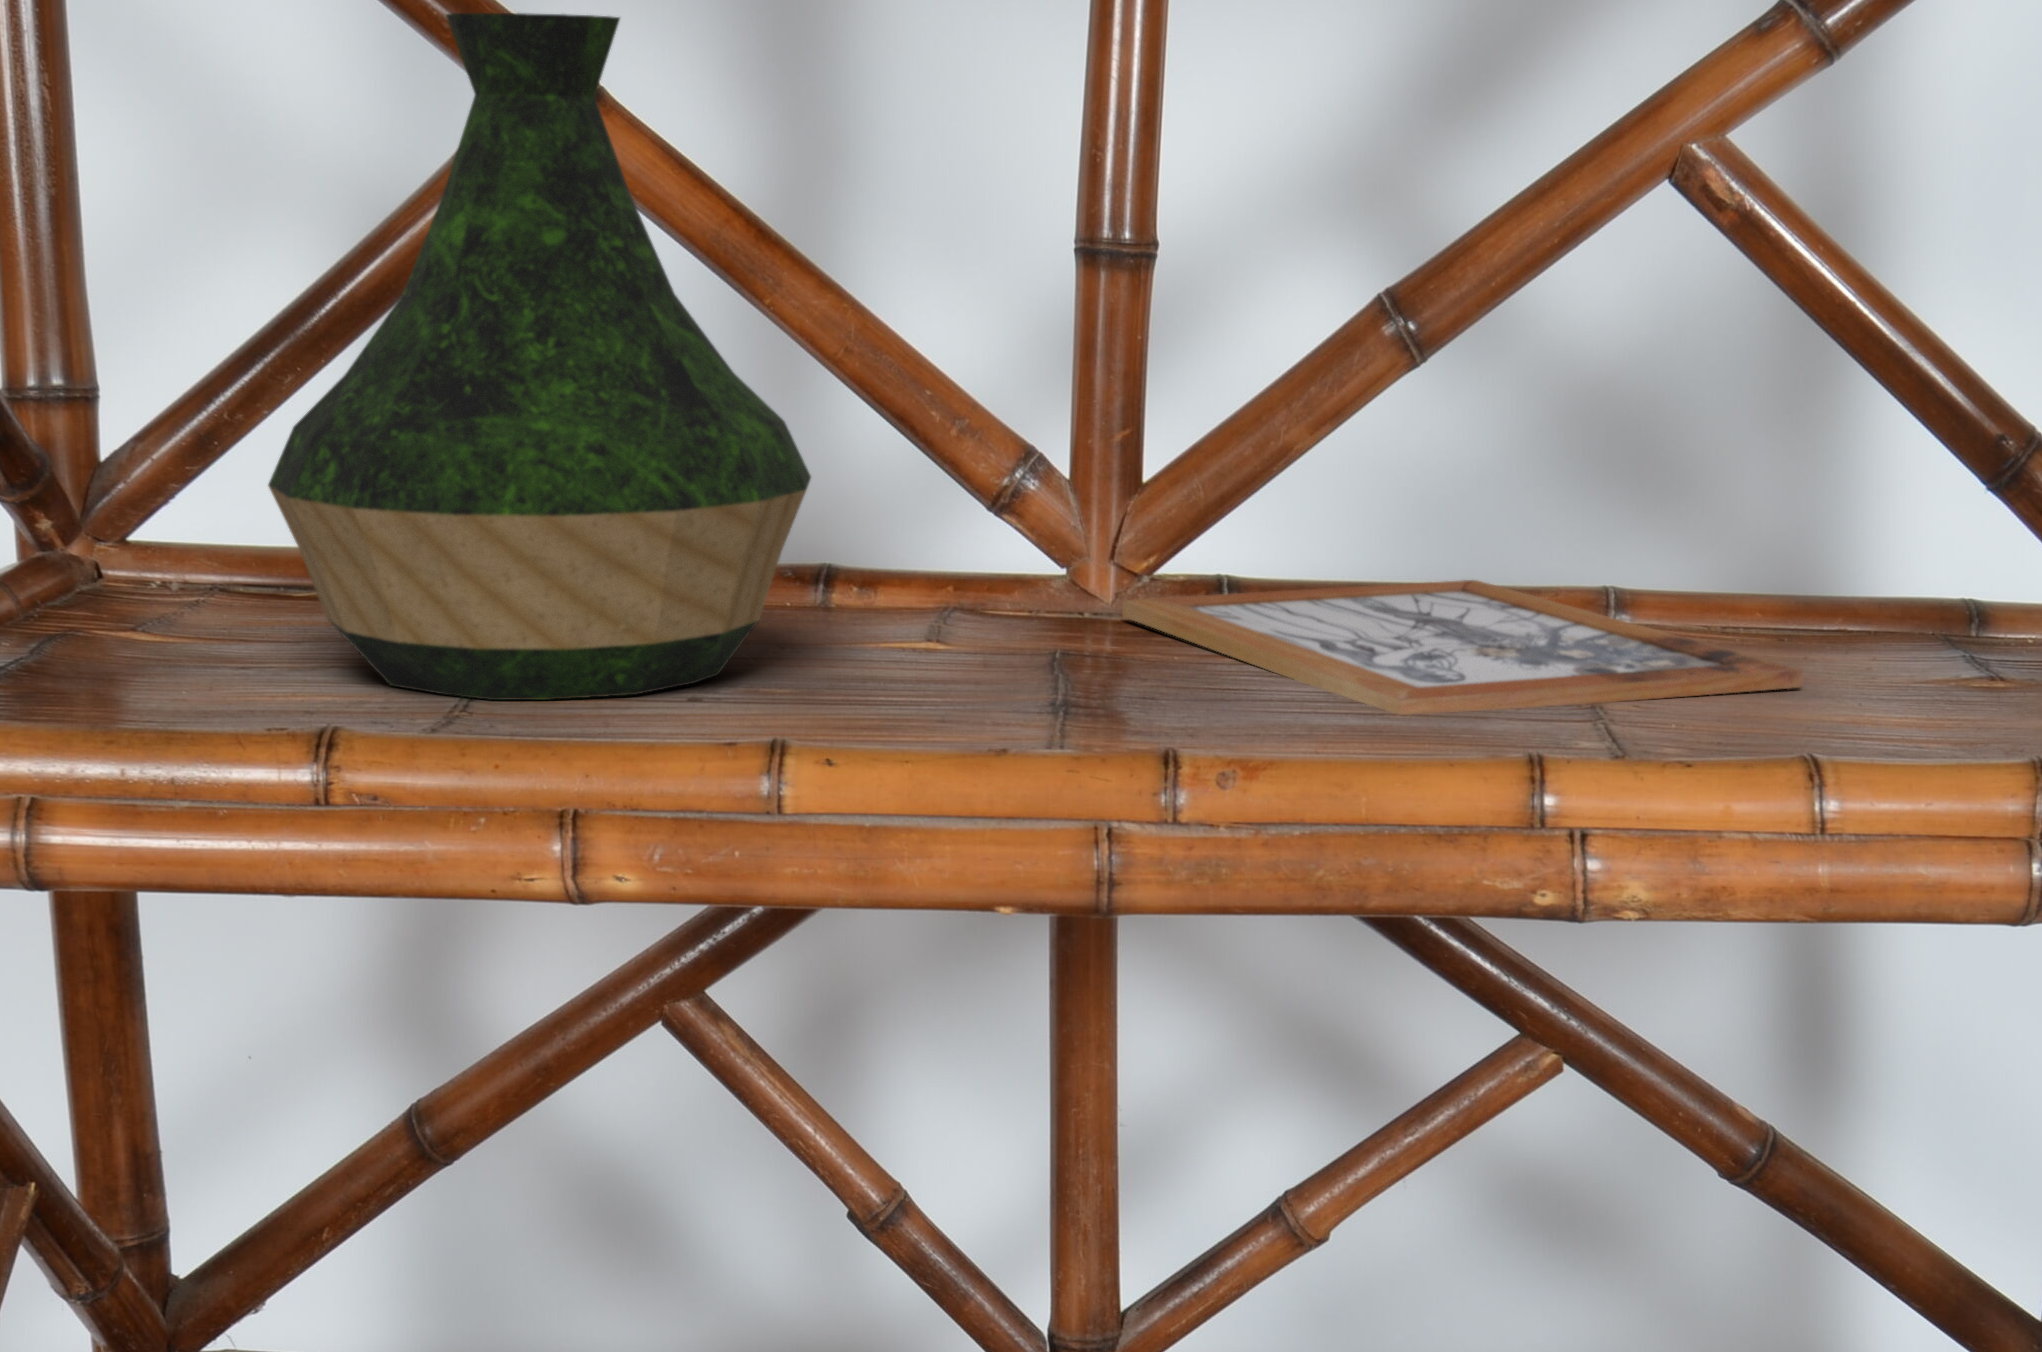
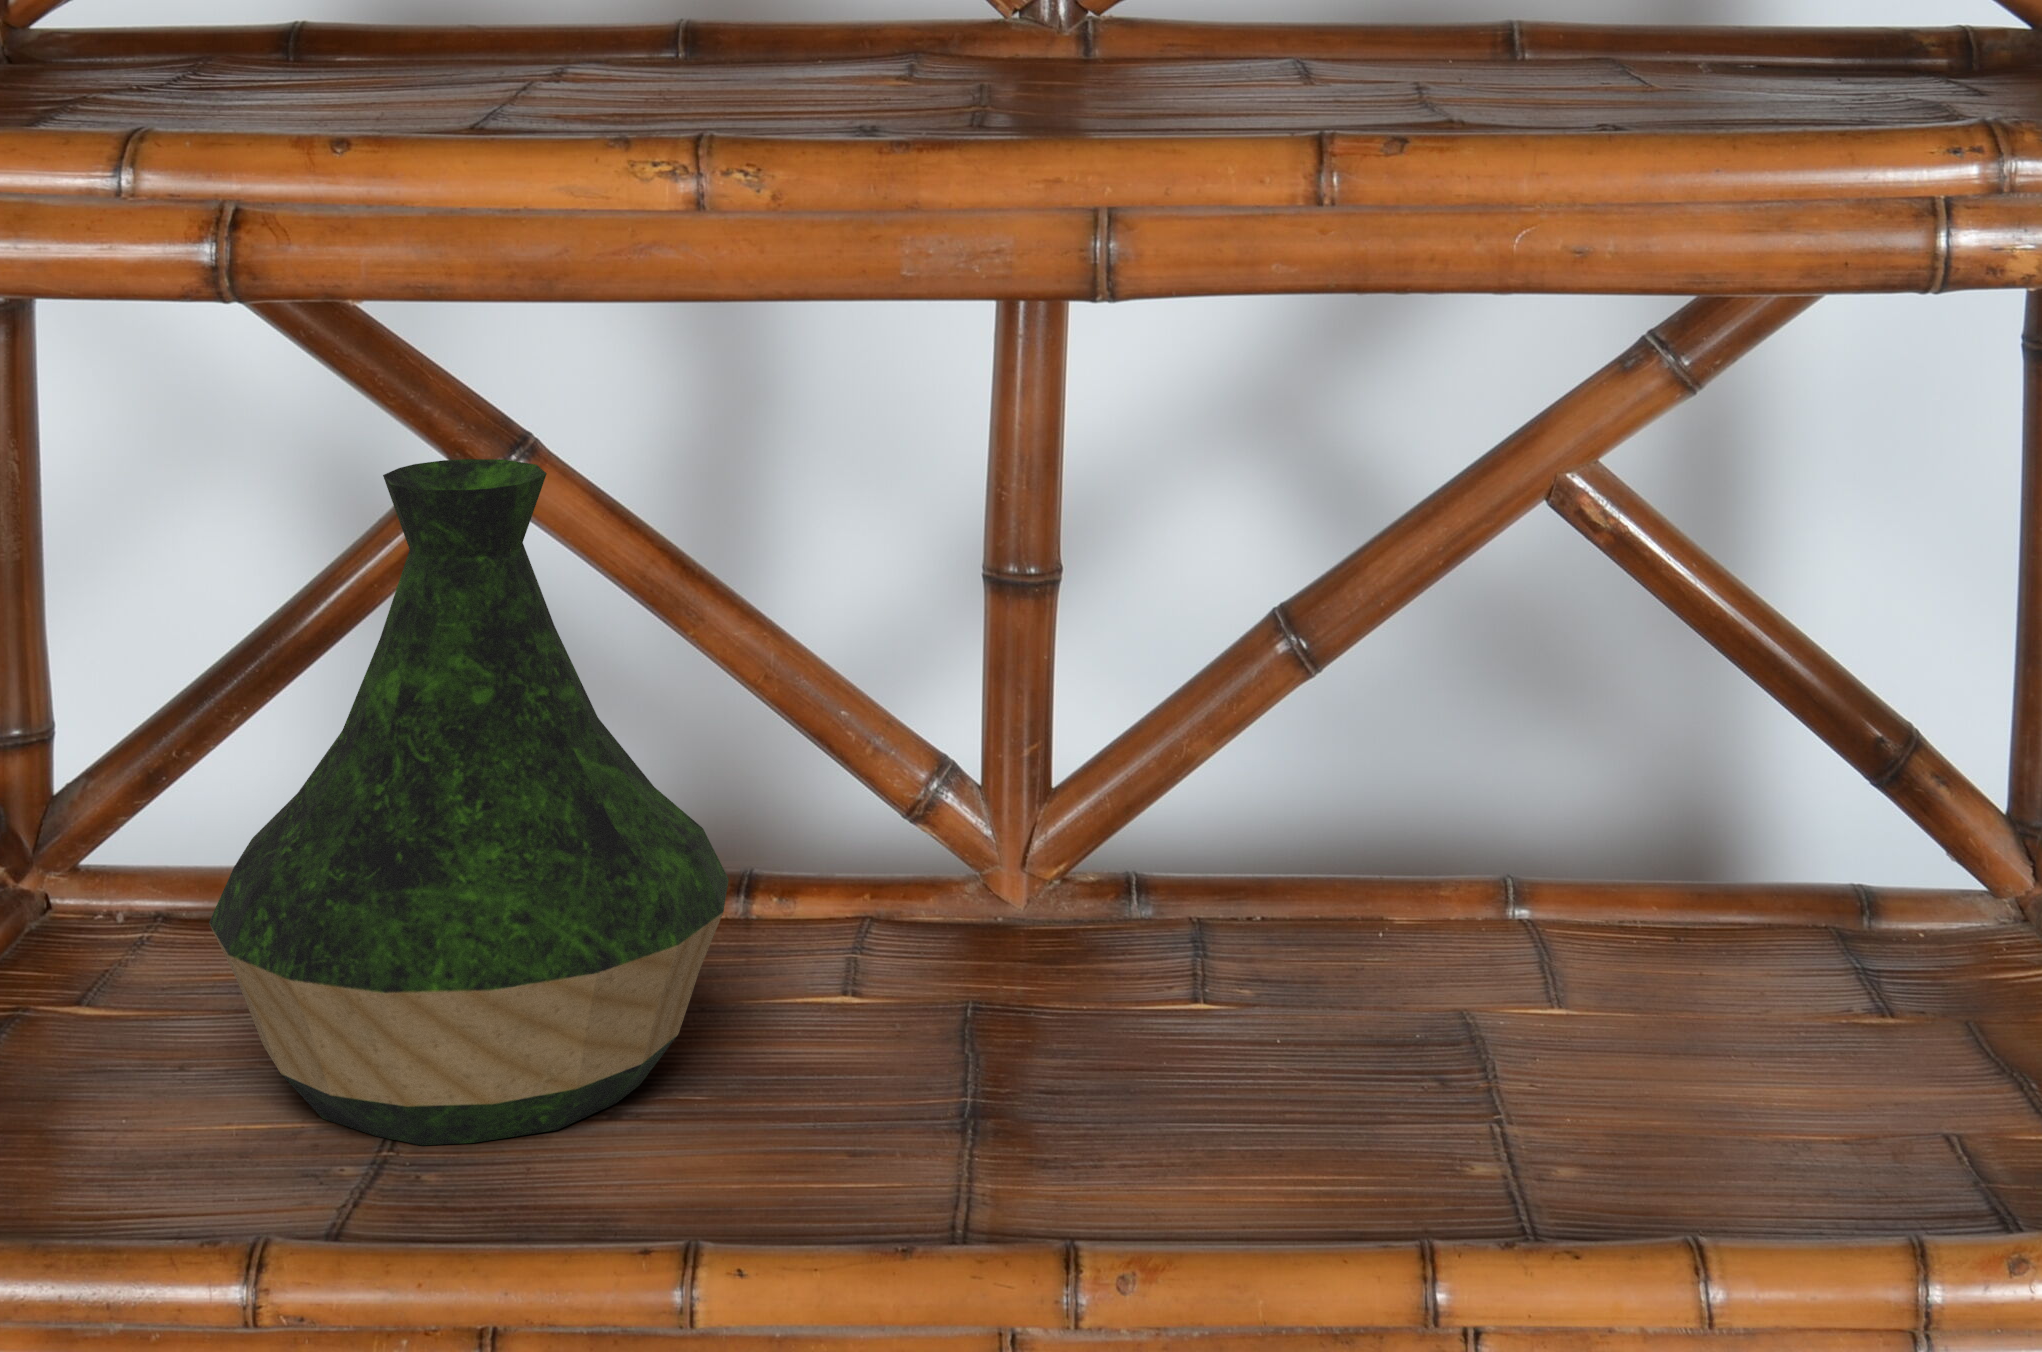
picture frame: present [1122,580,1802,715] -> none [1034,870,1692,1142]

